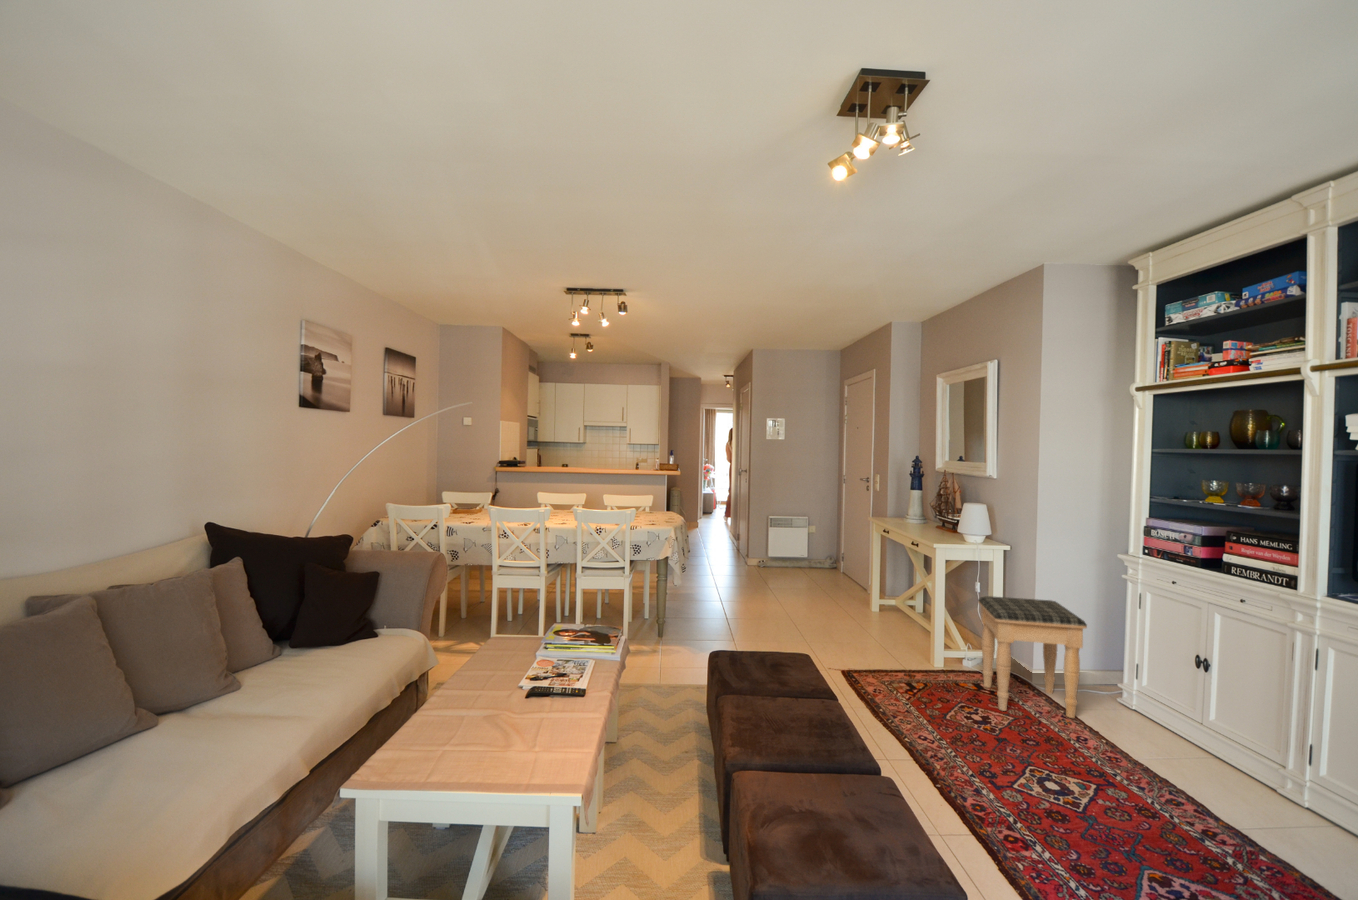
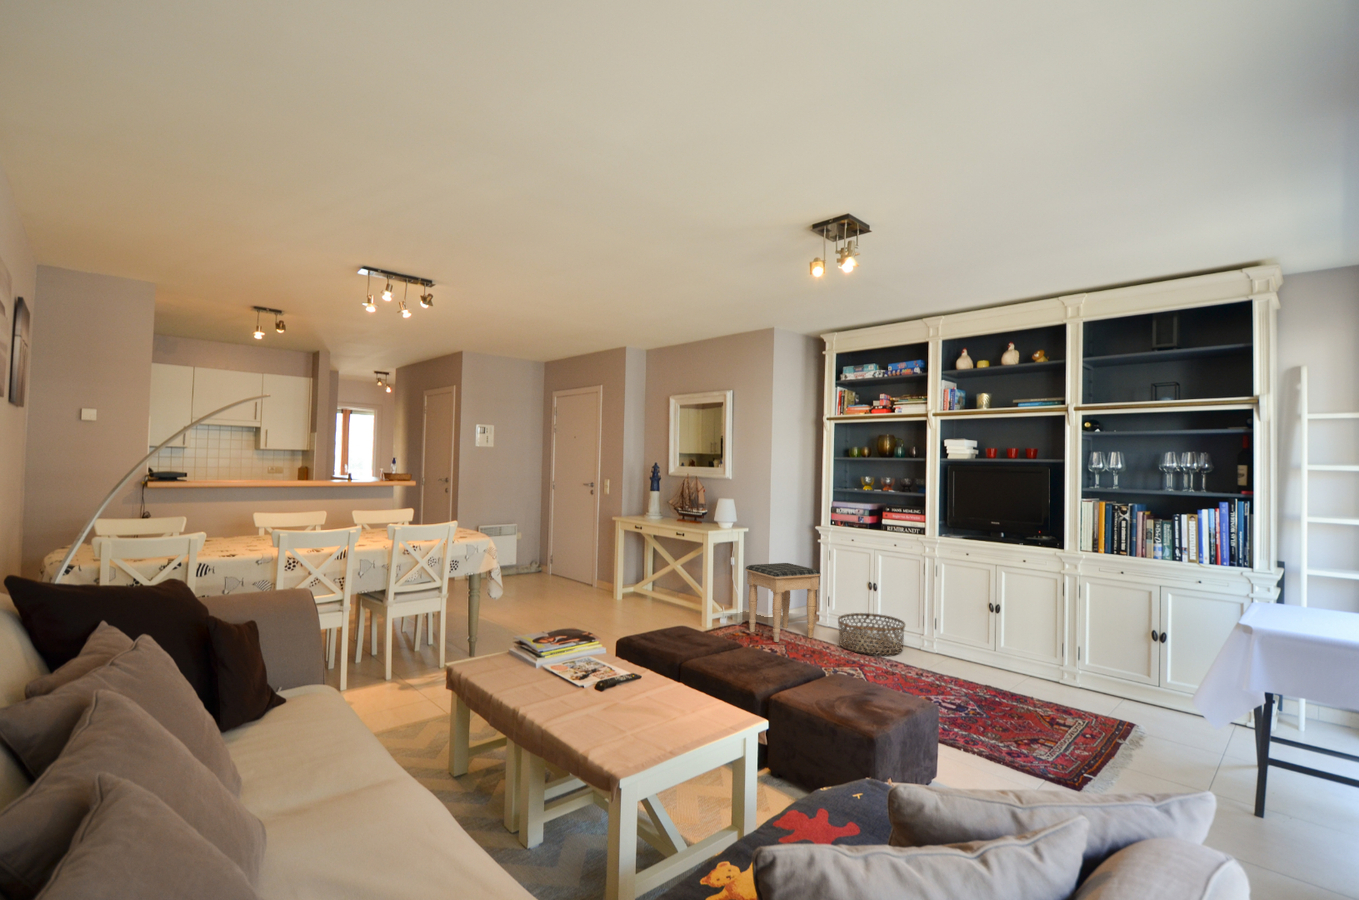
basket: none [1100,696,1236,787] -> present [838,613,905,655]

